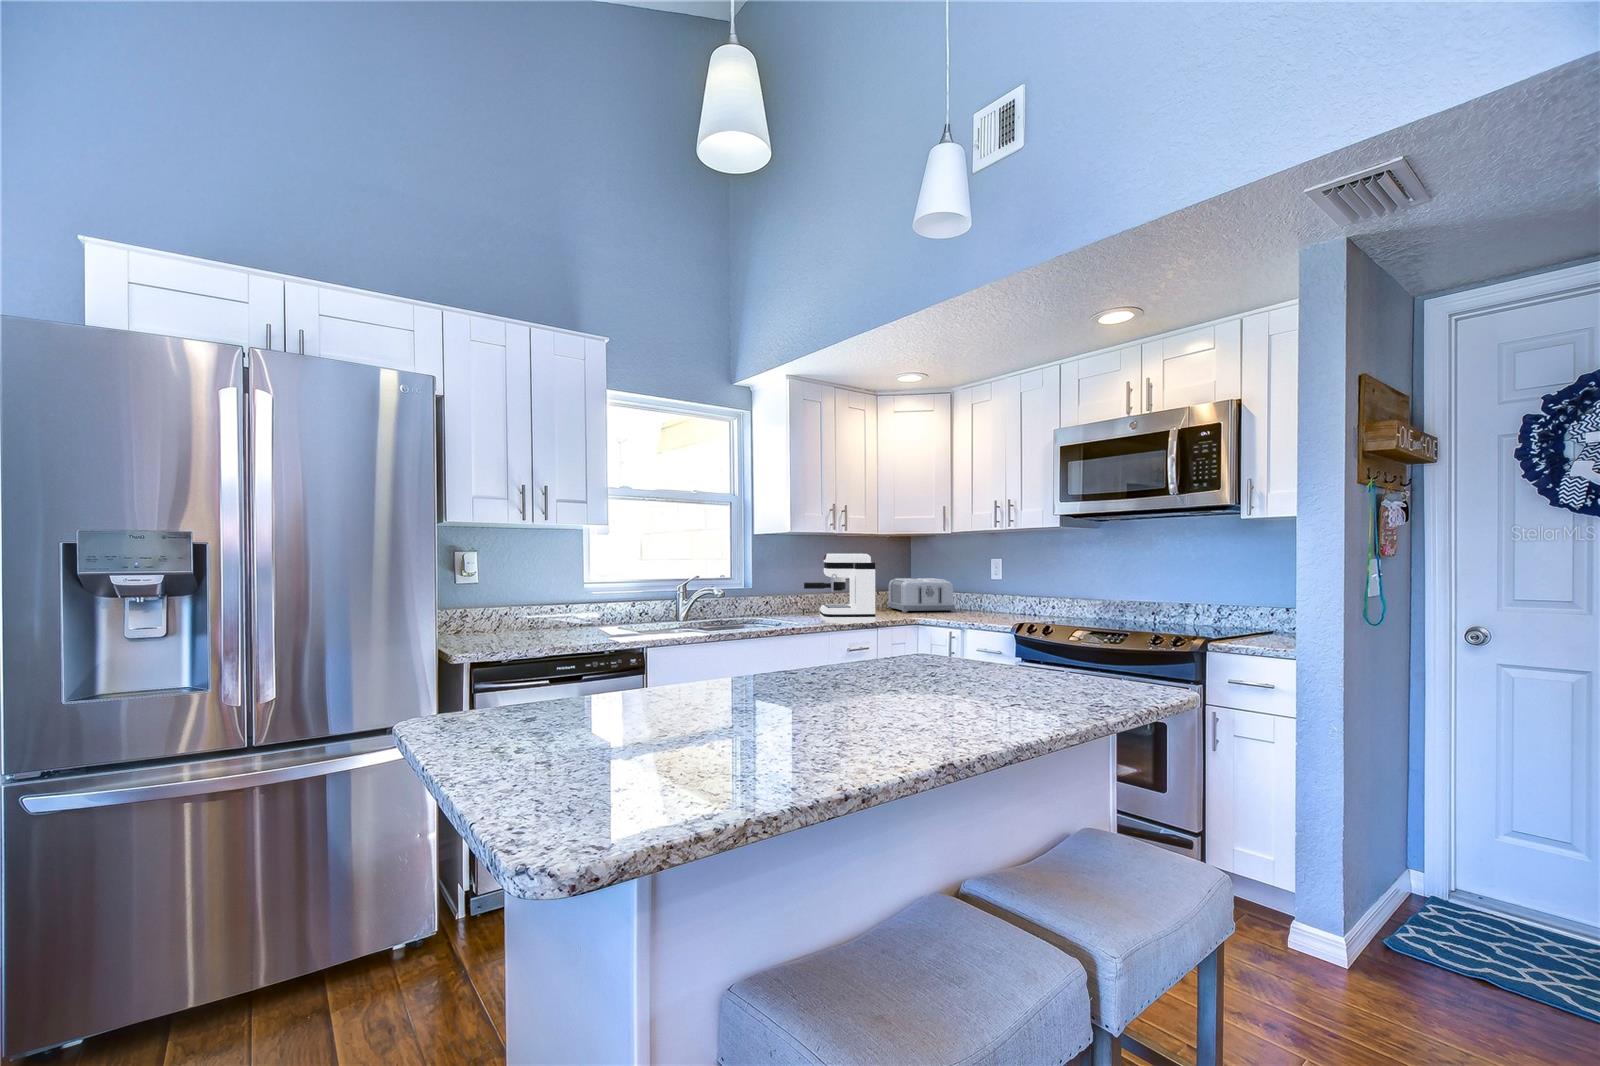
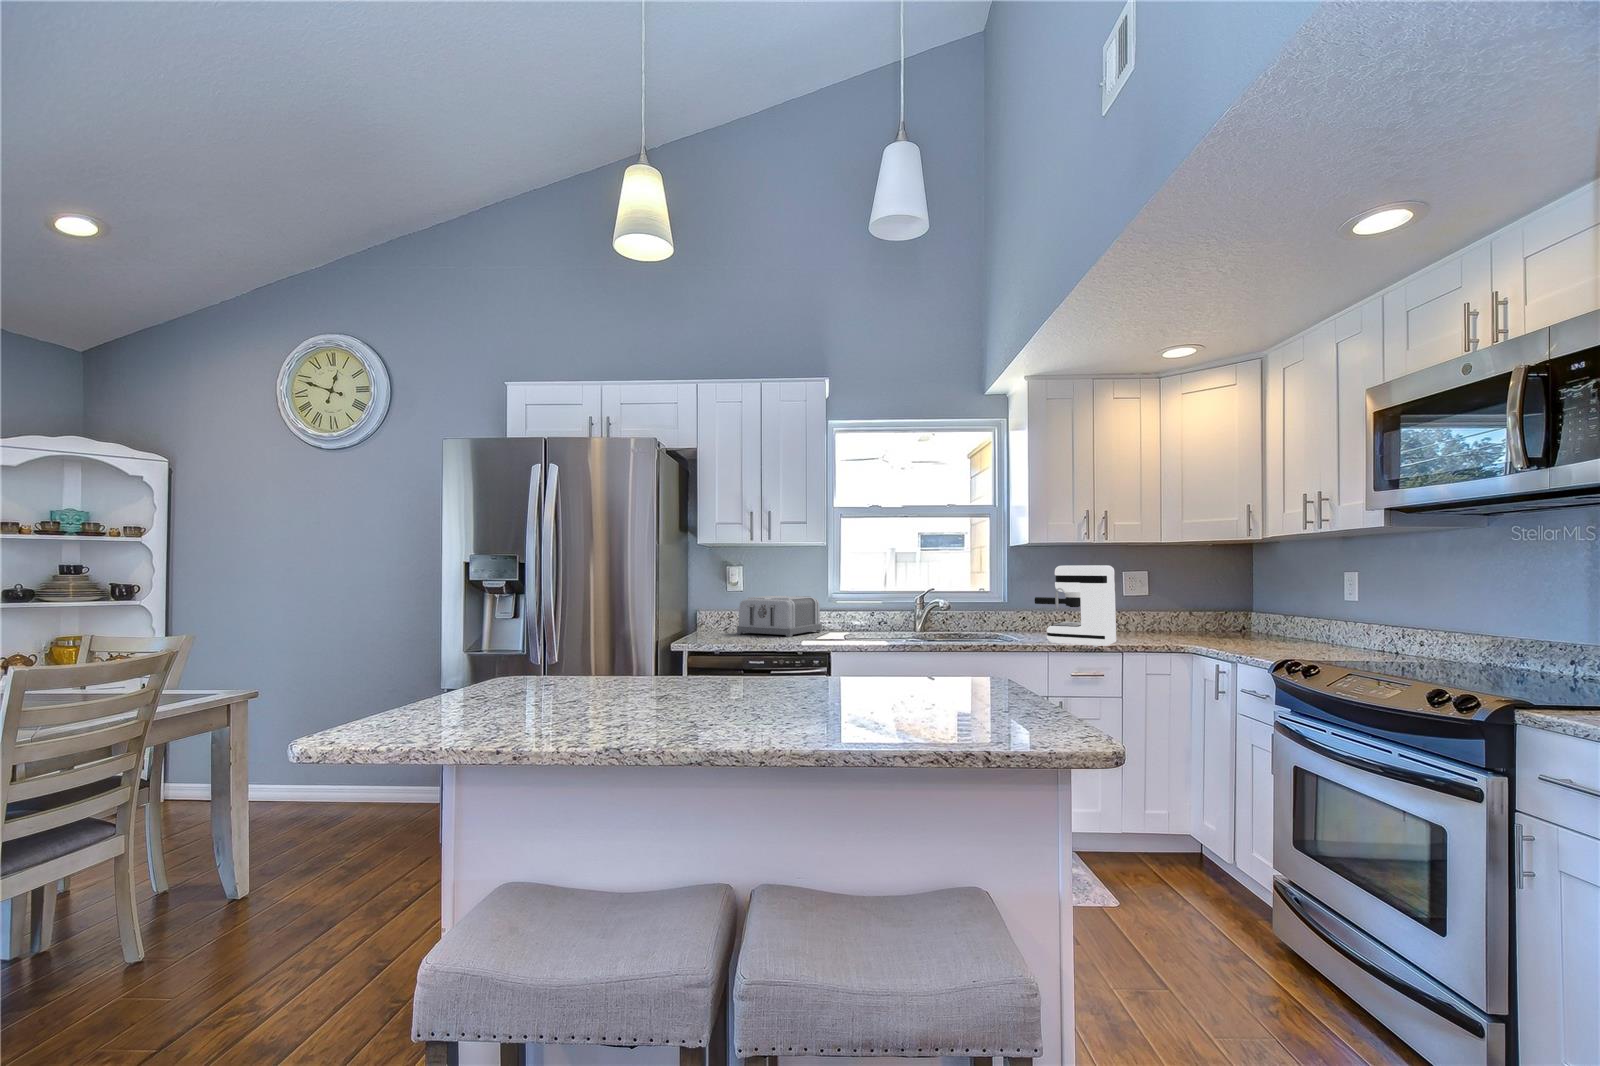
toaster: present [887,578,955,613] -> present [737,596,822,637]

